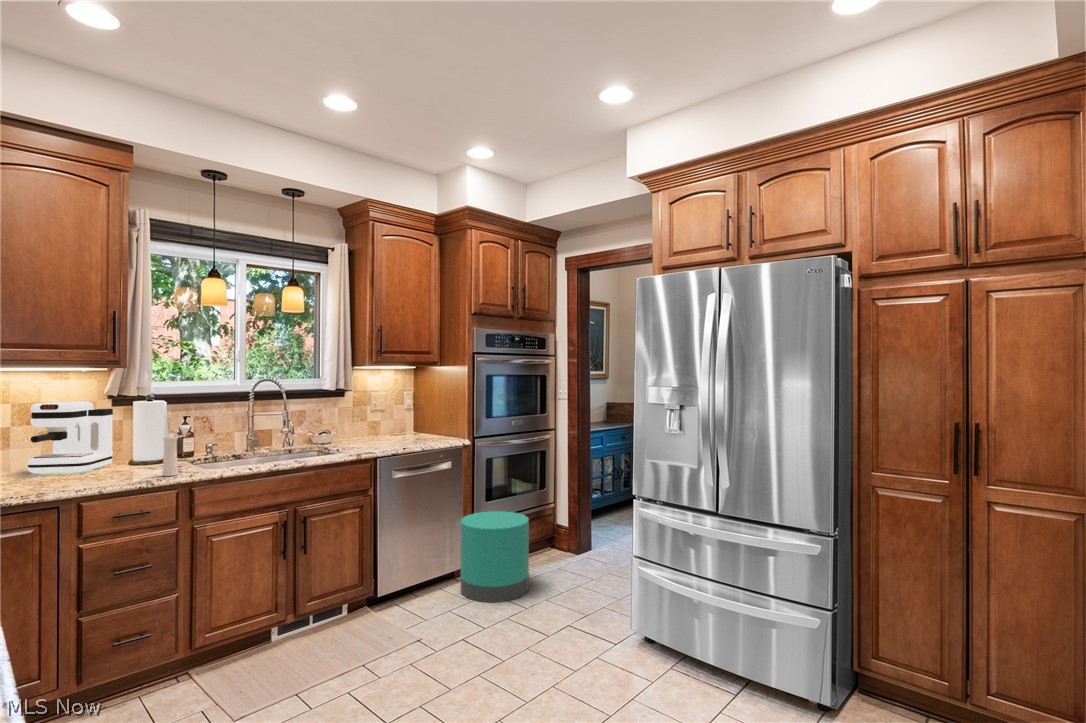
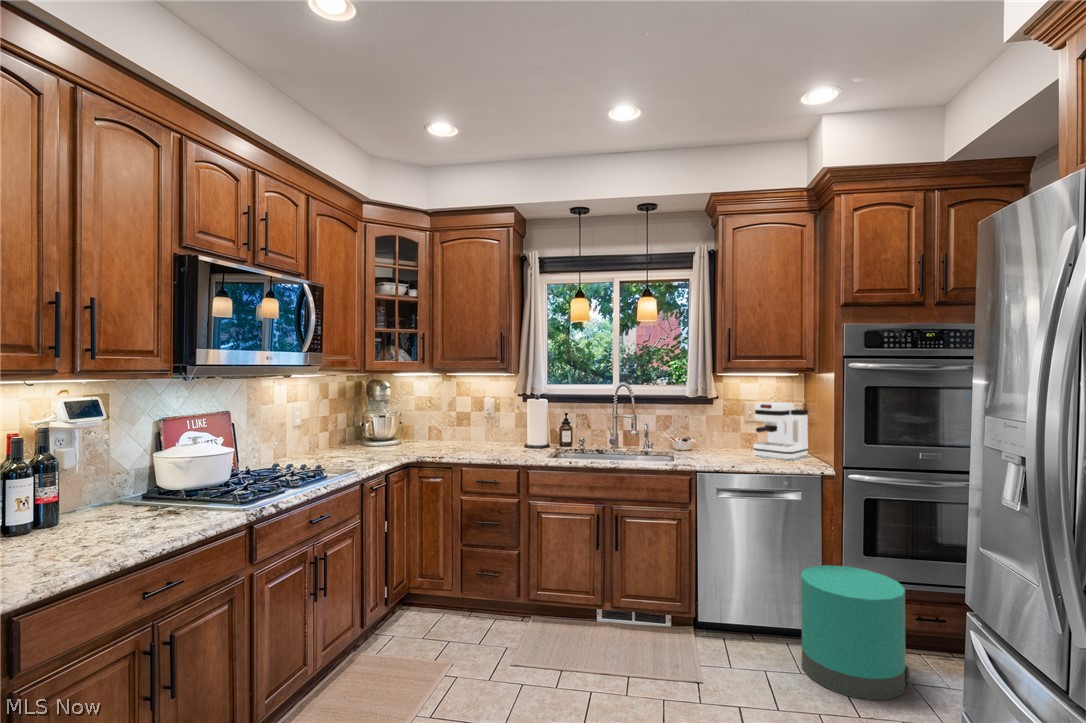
coffee maker: present [27,401,113,474] -> present [753,402,808,459]
pepper mill: present [162,425,190,476] -> none [512,421,537,459]

